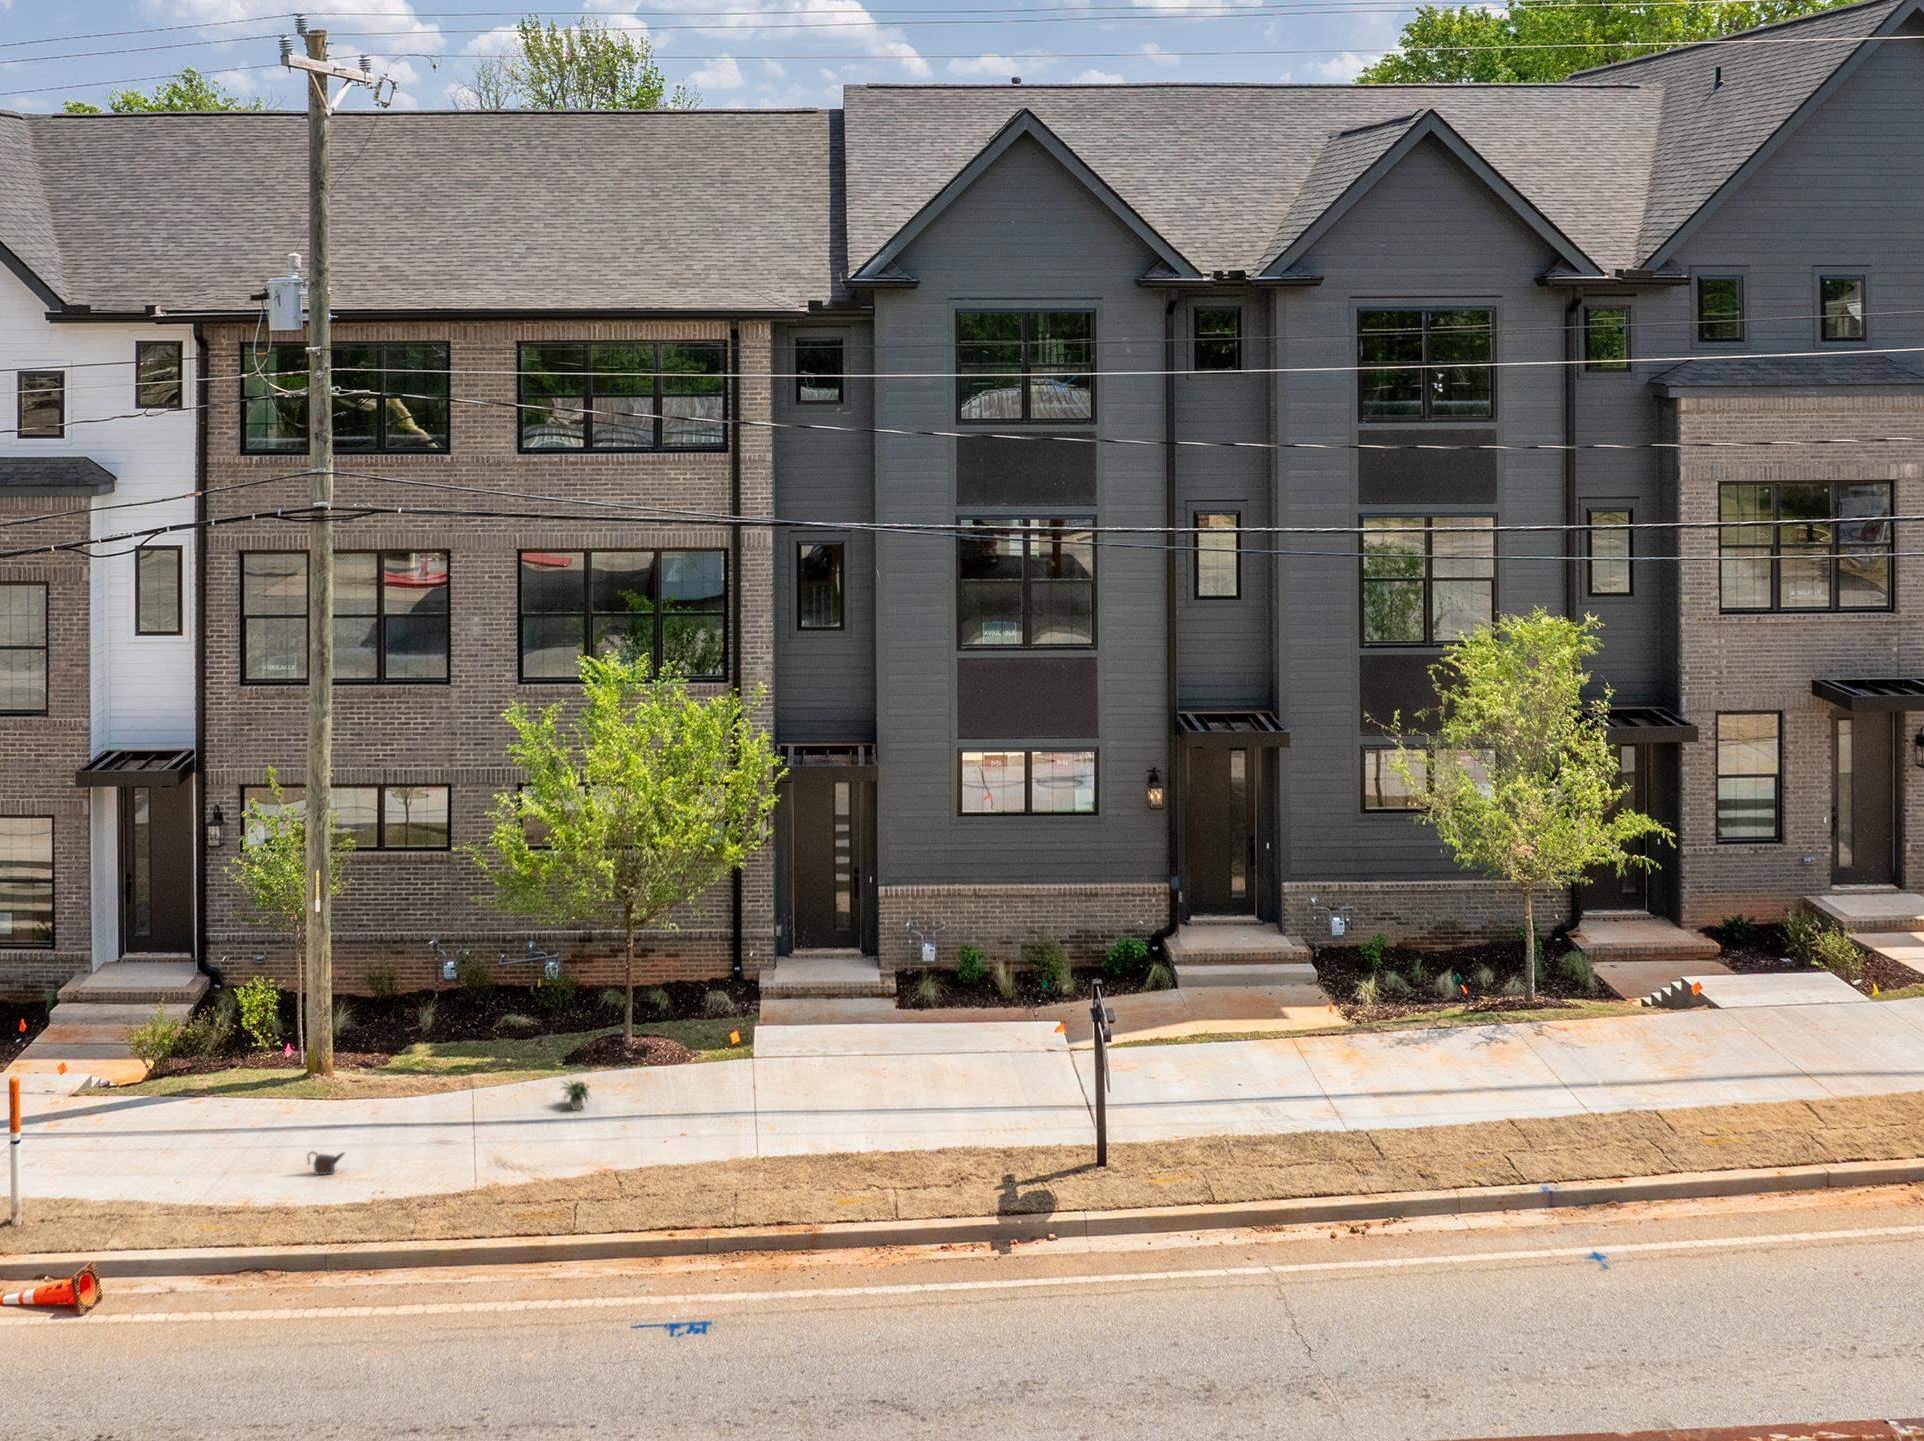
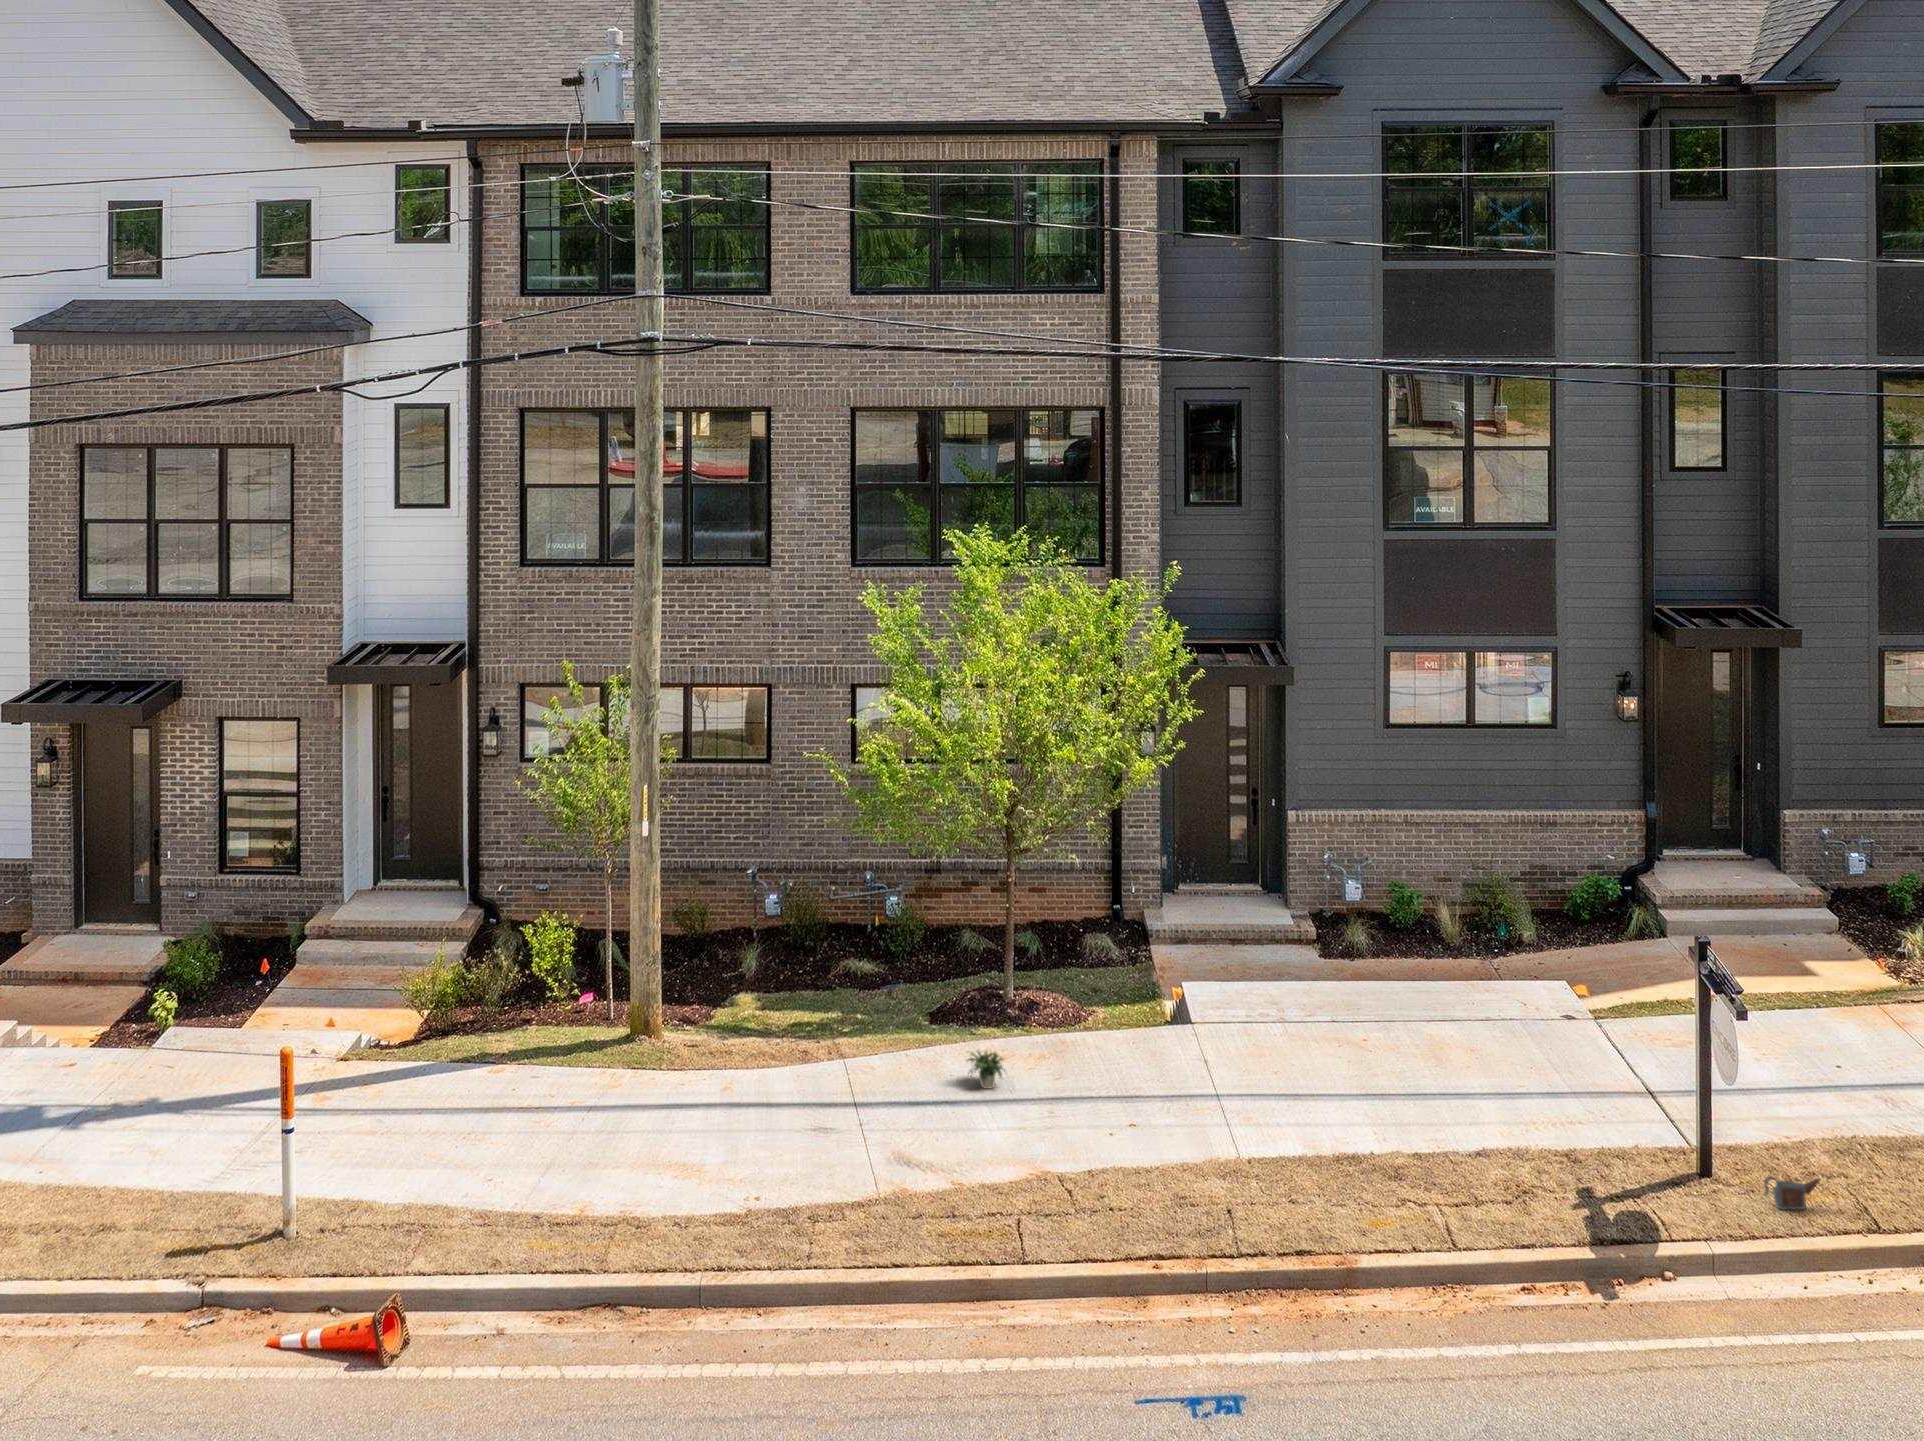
watering can: present [307,1152,344,1174] -> present [1764,1176,1820,1209]

